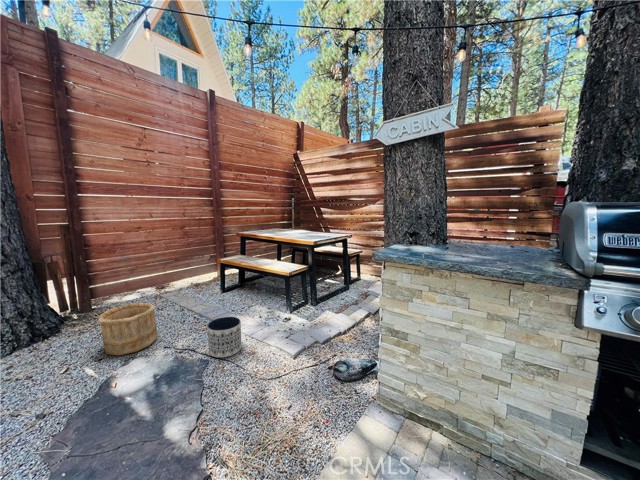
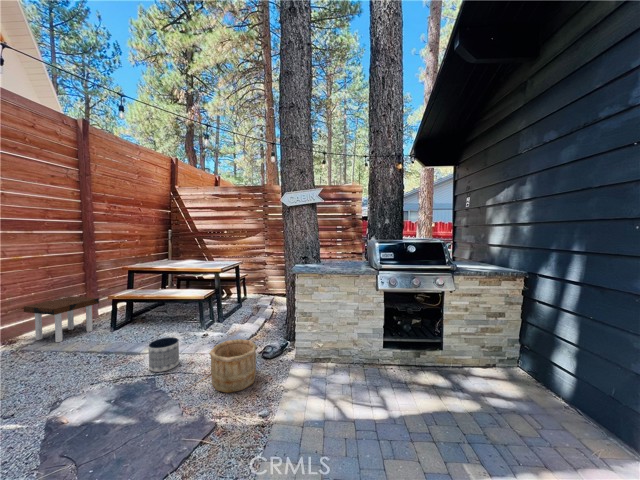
side table: none [165,256,216,296] -> present [24,296,99,342]
wooden bucket: present [98,302,157,355] -> present [209,339,257,393]

